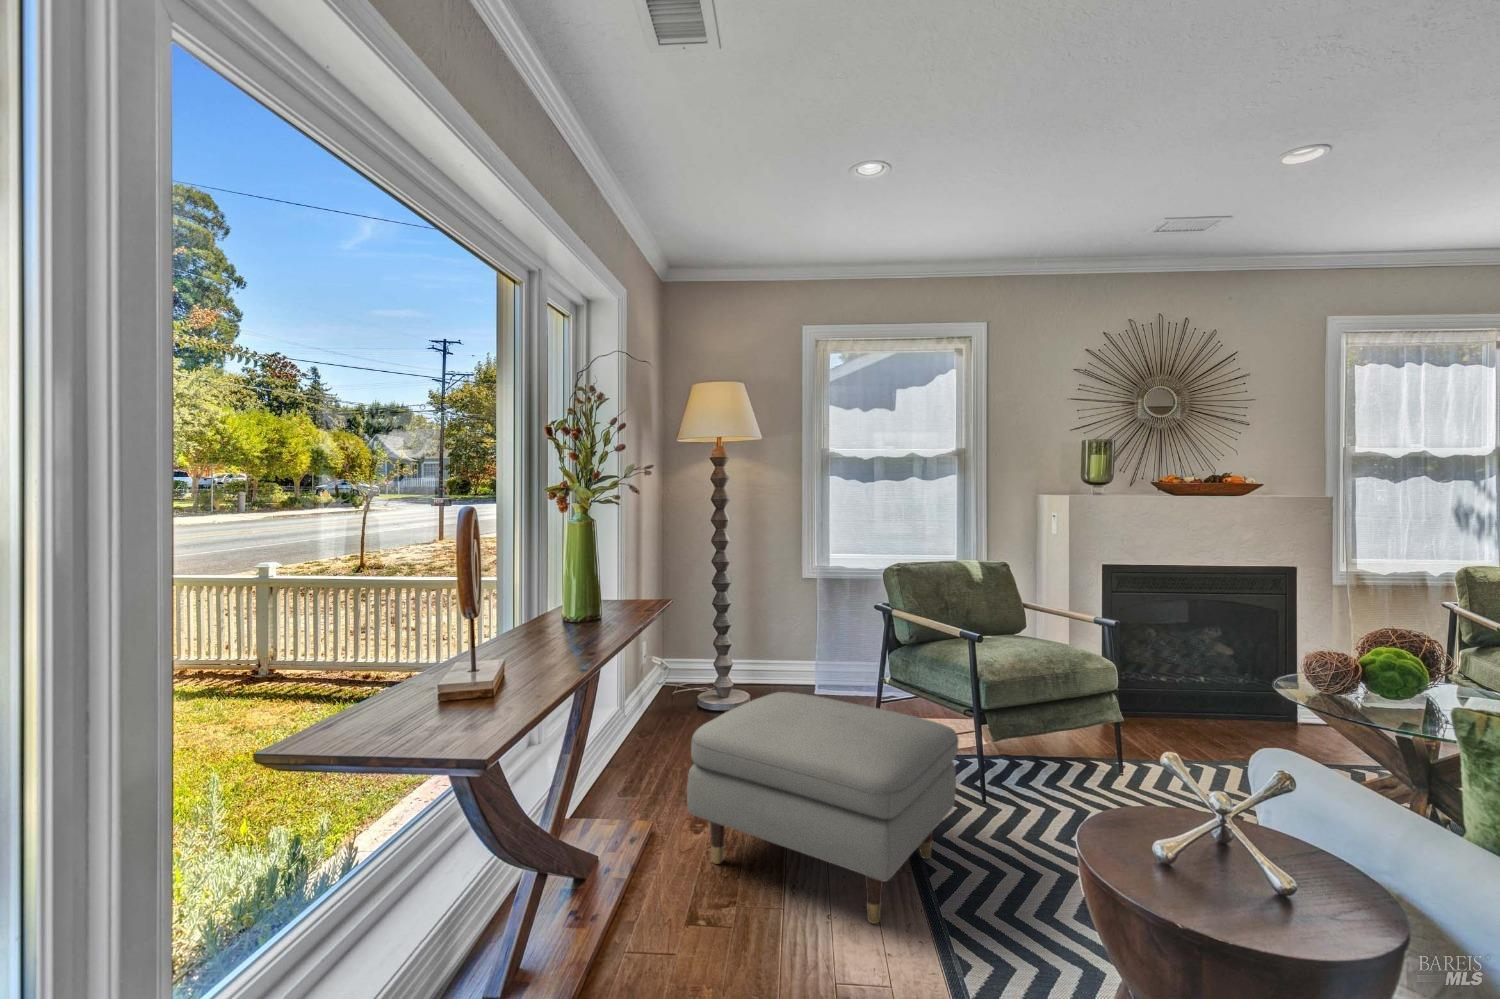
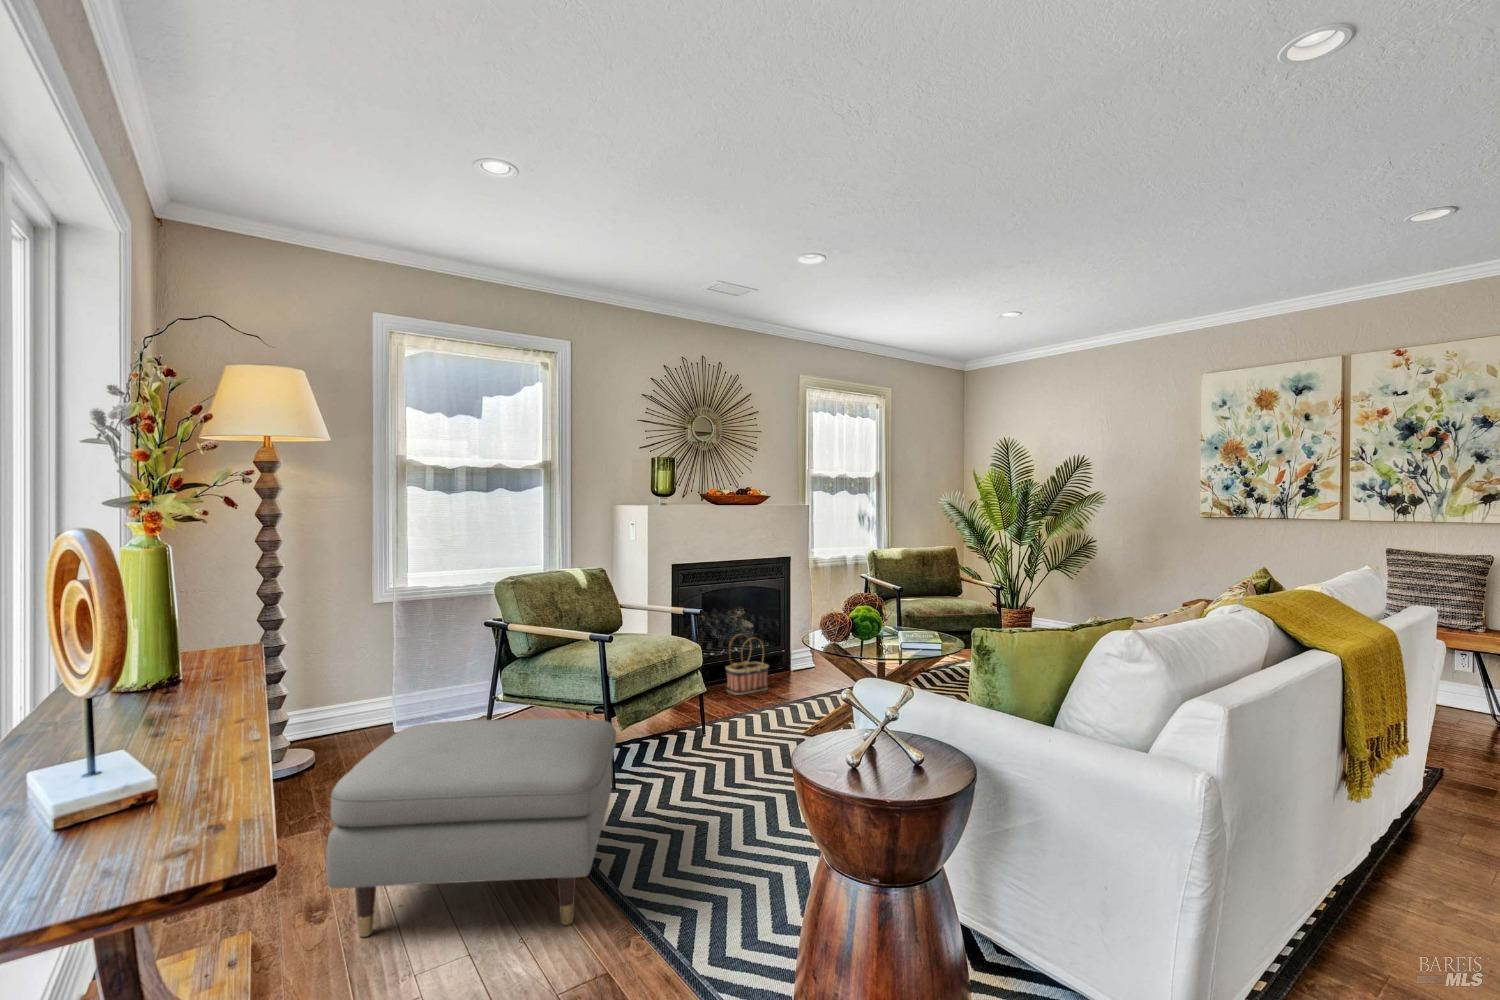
basket: none [1173,657,1239,734] -> present [726,635,769,695]

